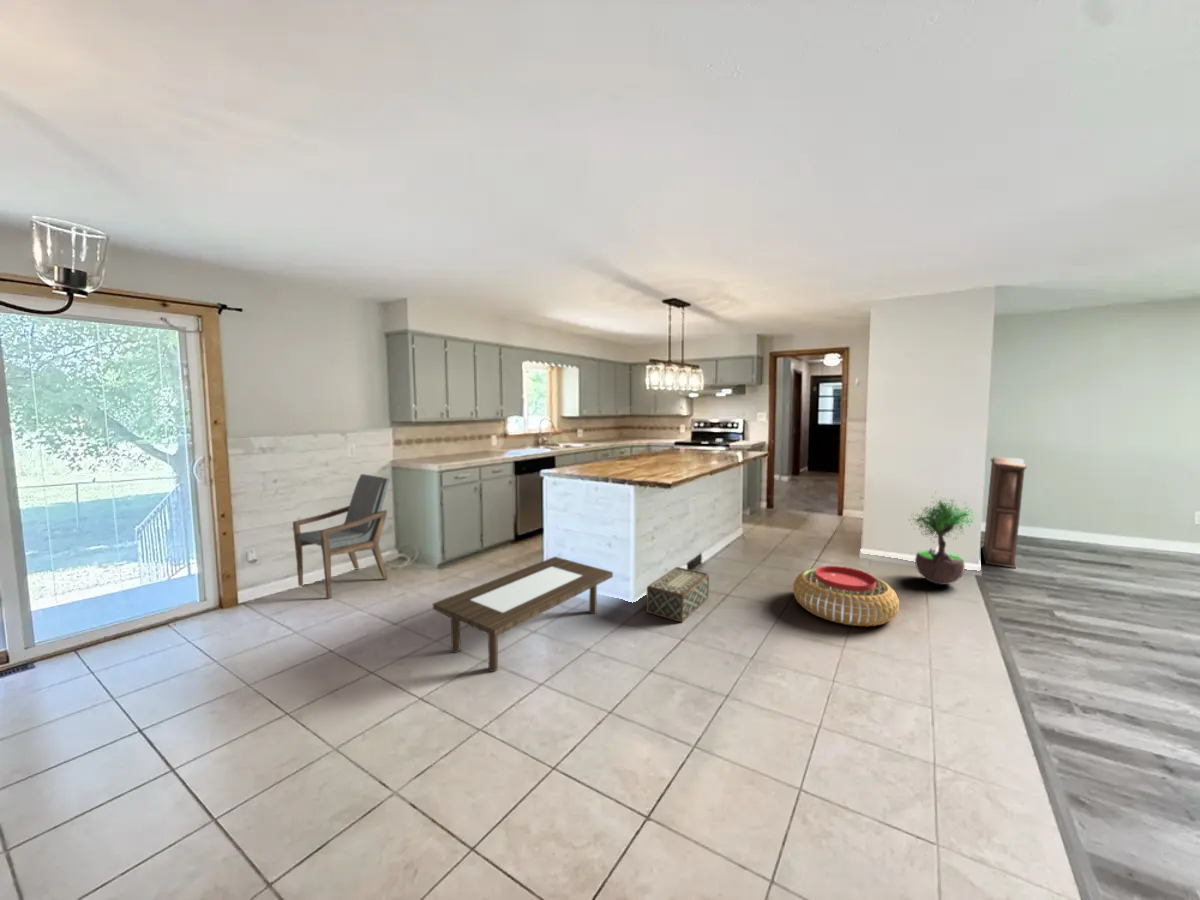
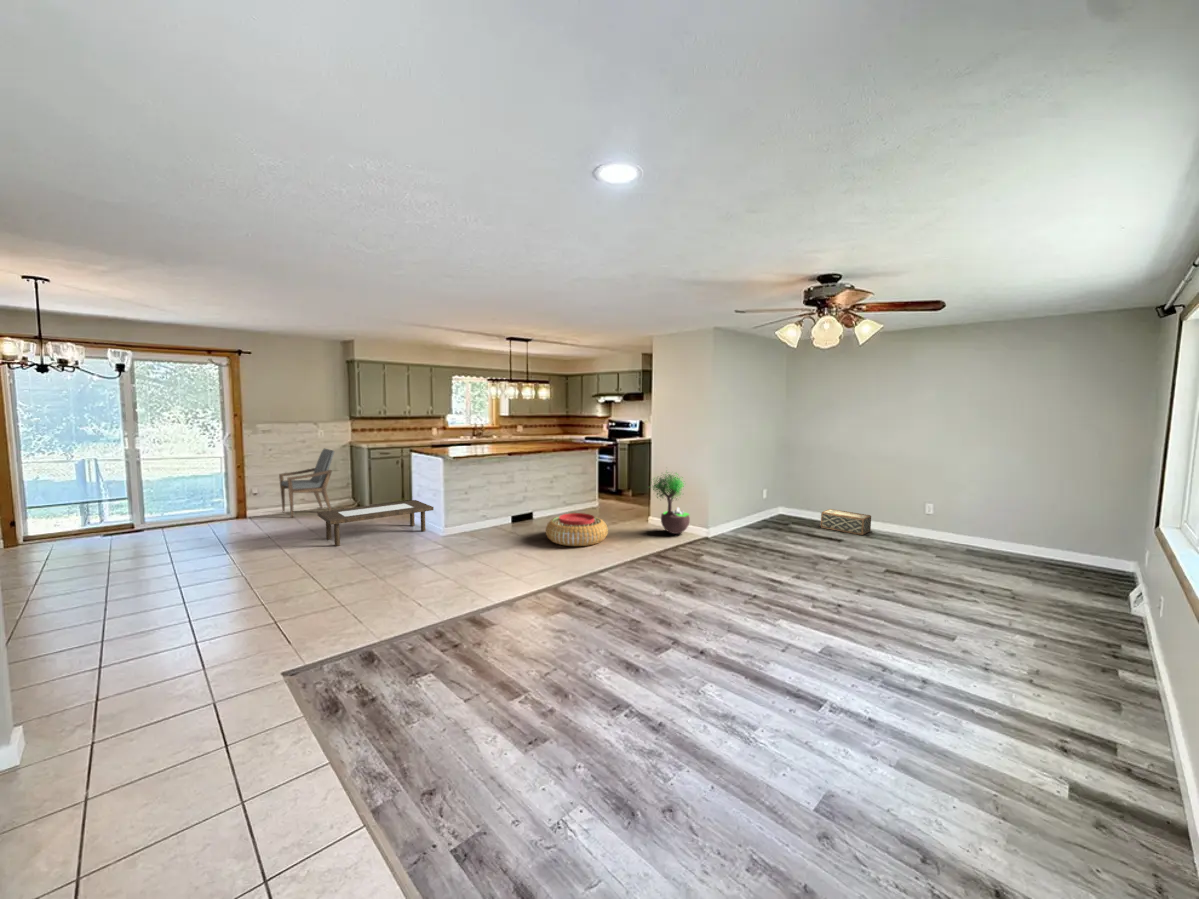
bookshelf: present [982,457,1026,568] -> none [743,447,787,530]
woven basket: present [646,567,709,622] -> present [821,509,871,535]

